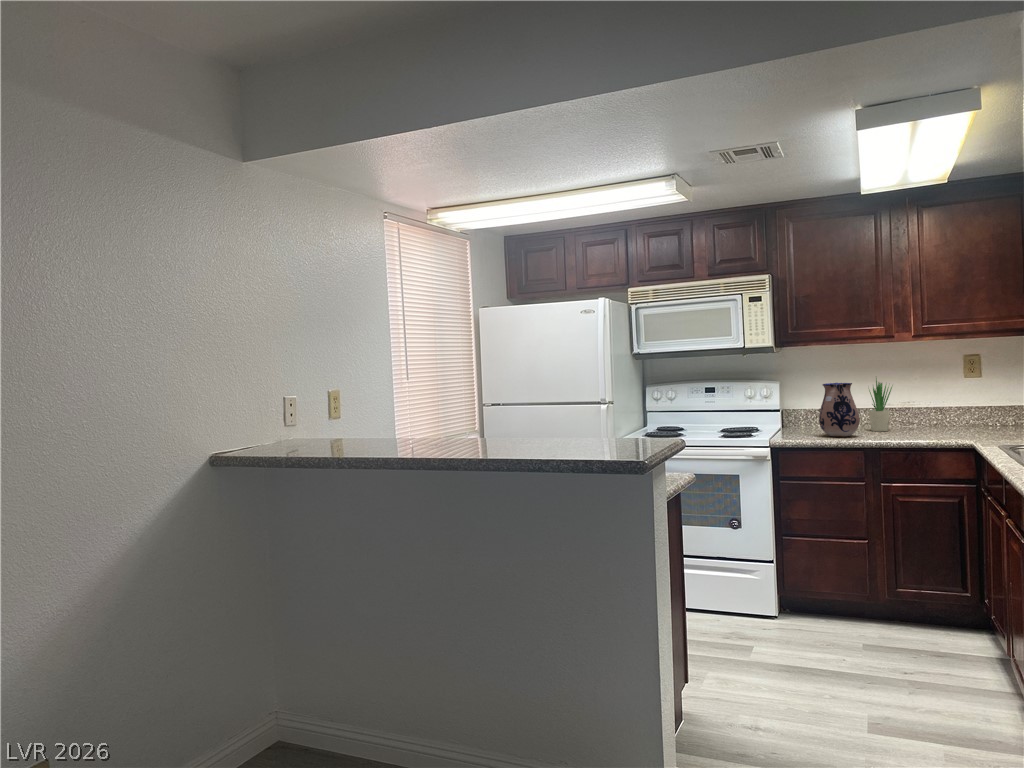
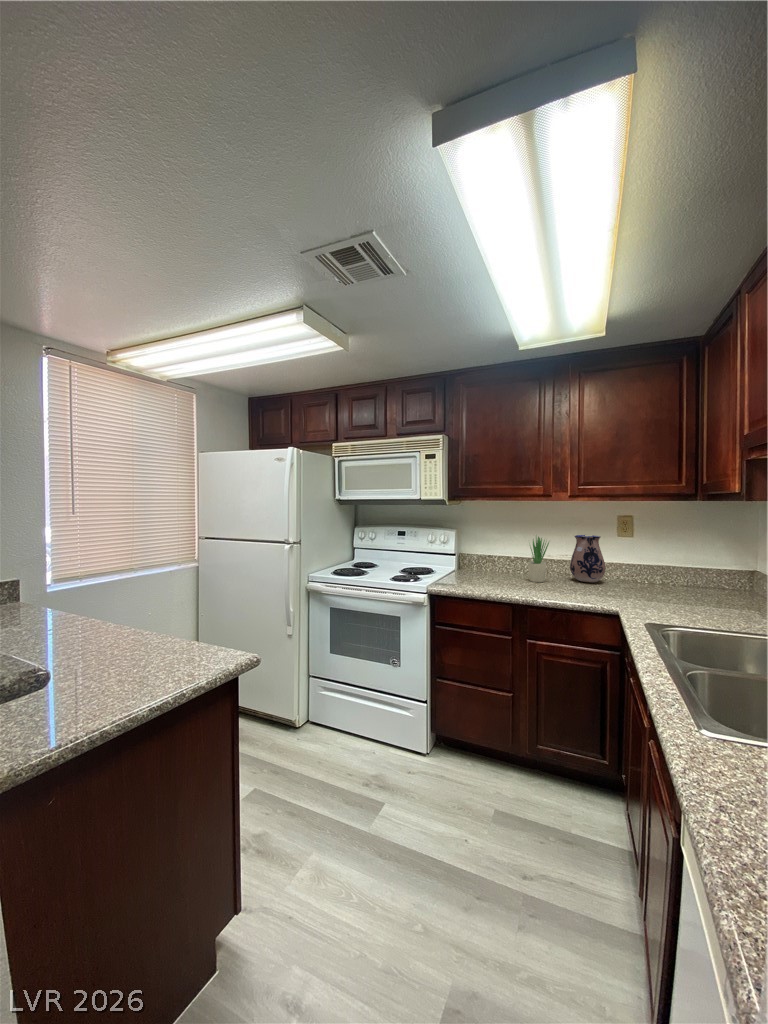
ceramic pitcher: present [819,383,860,436] -> present [570,535,606,582]

